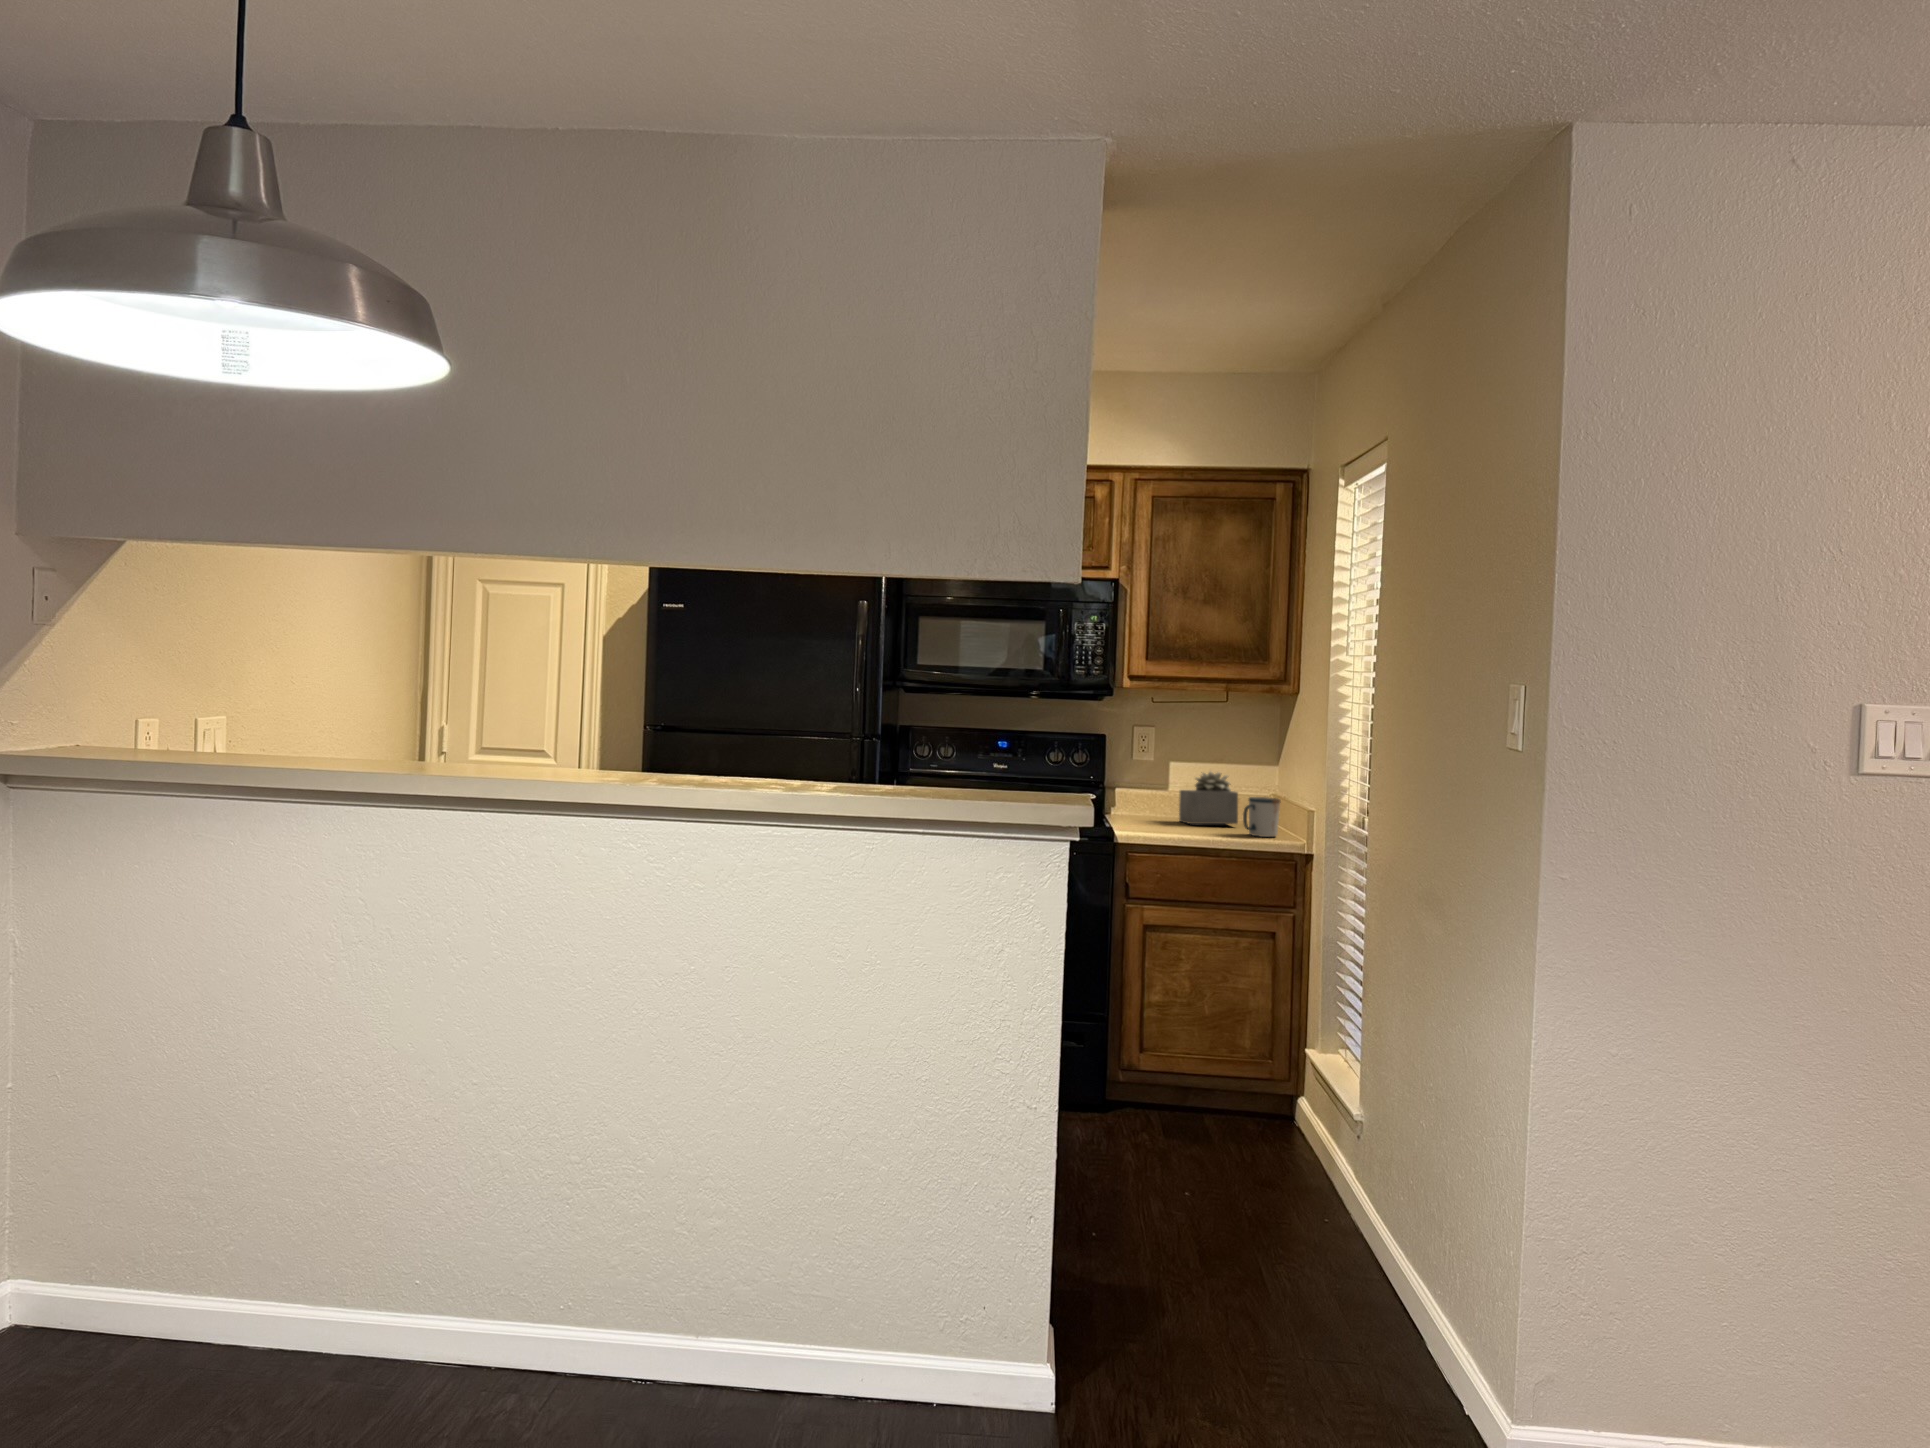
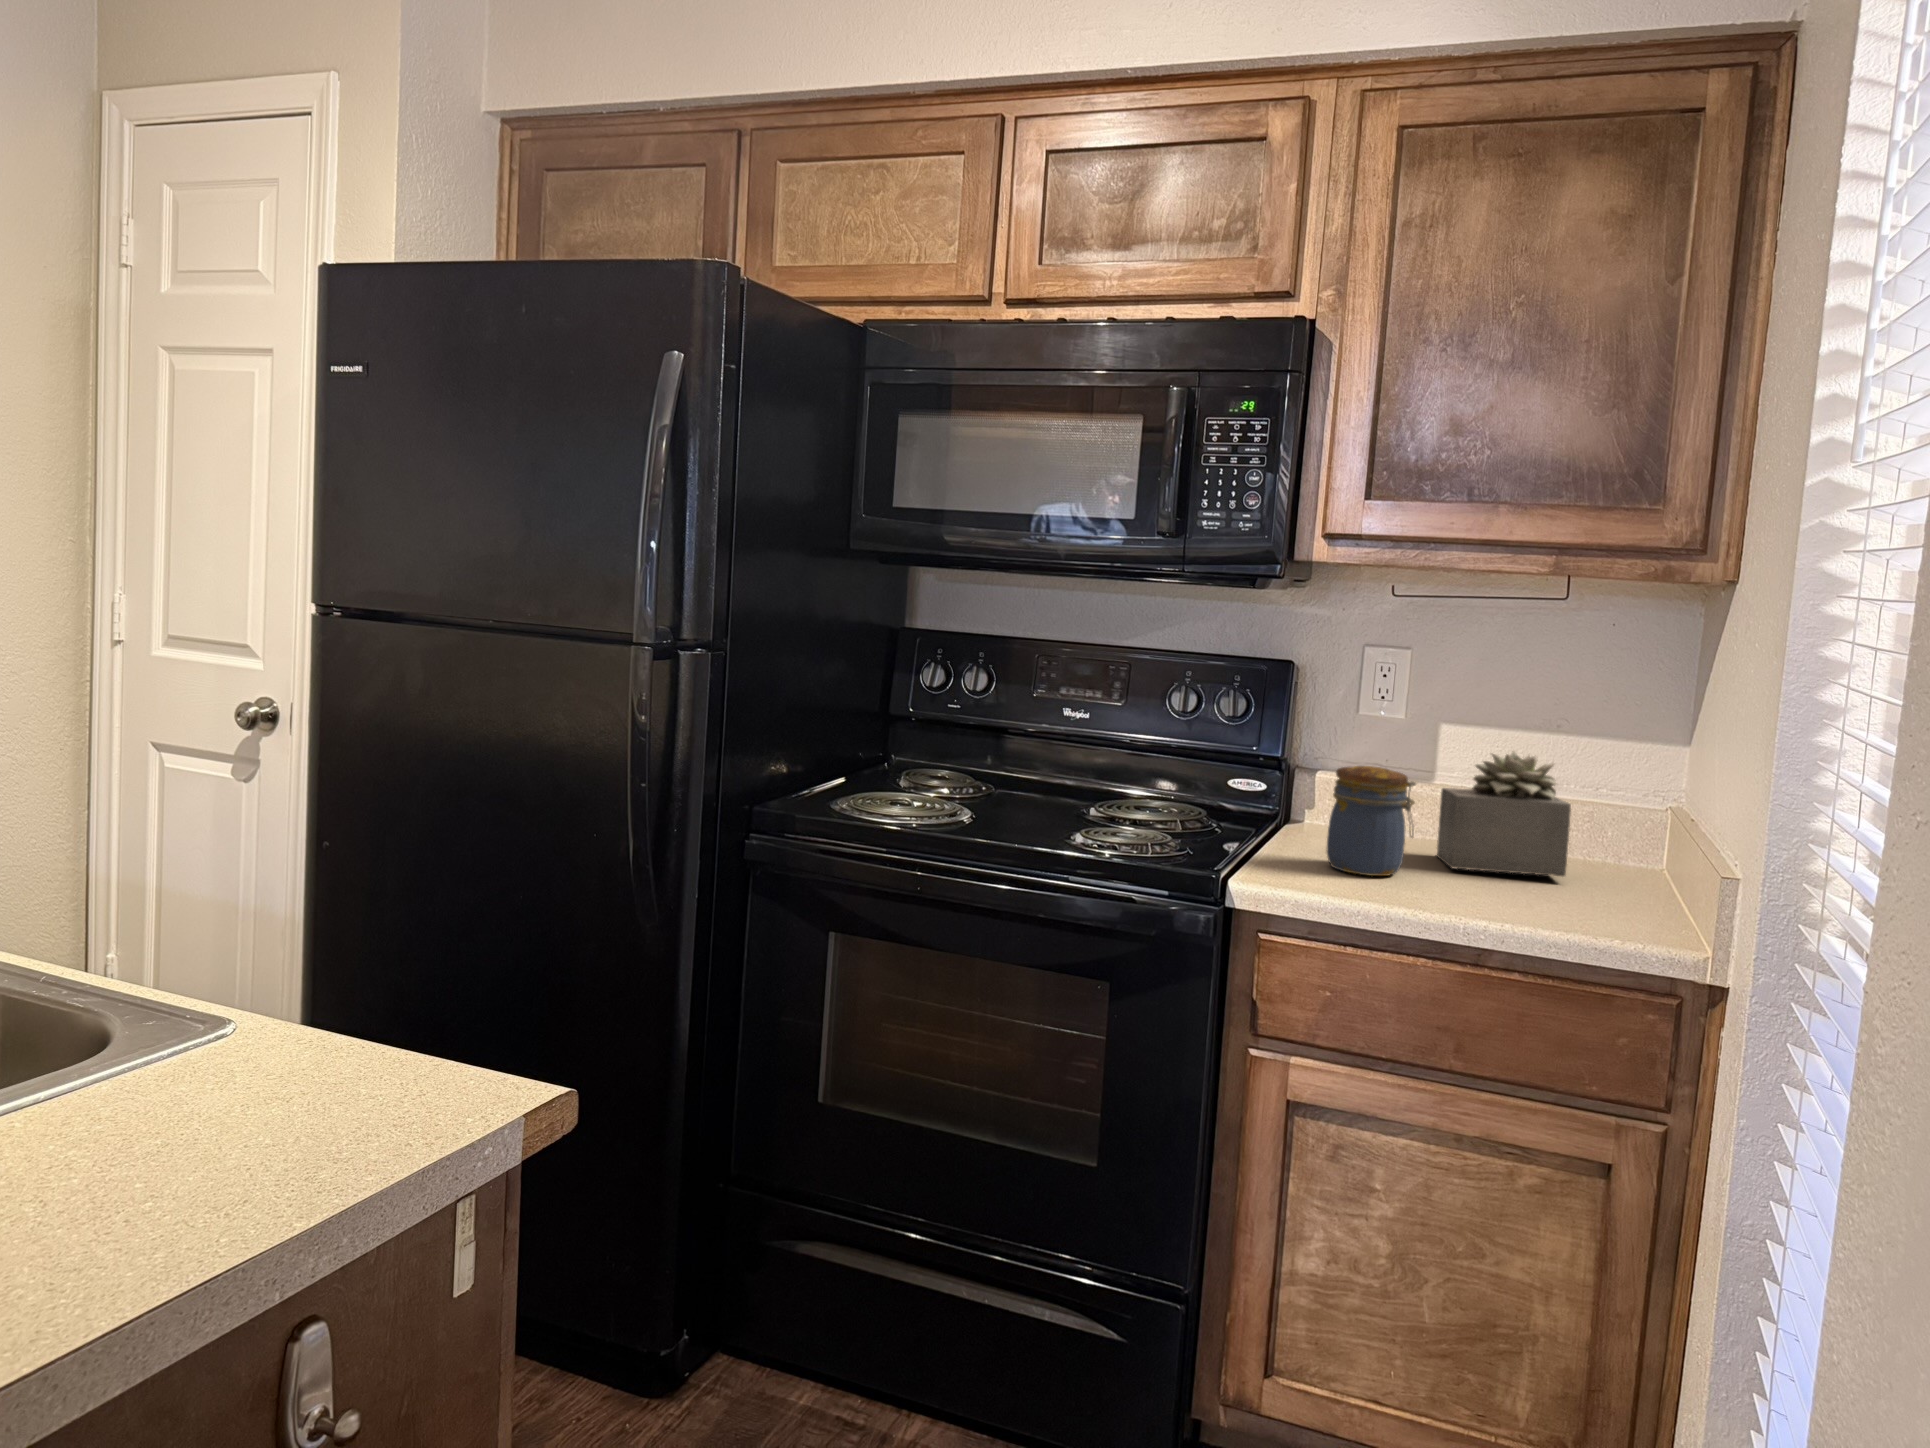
jar: none [1141,780,1178,828] -> present [1326,766,1416,876]
mug: present [1243,797,1281,837] -> none [1555,823,1660,924]

